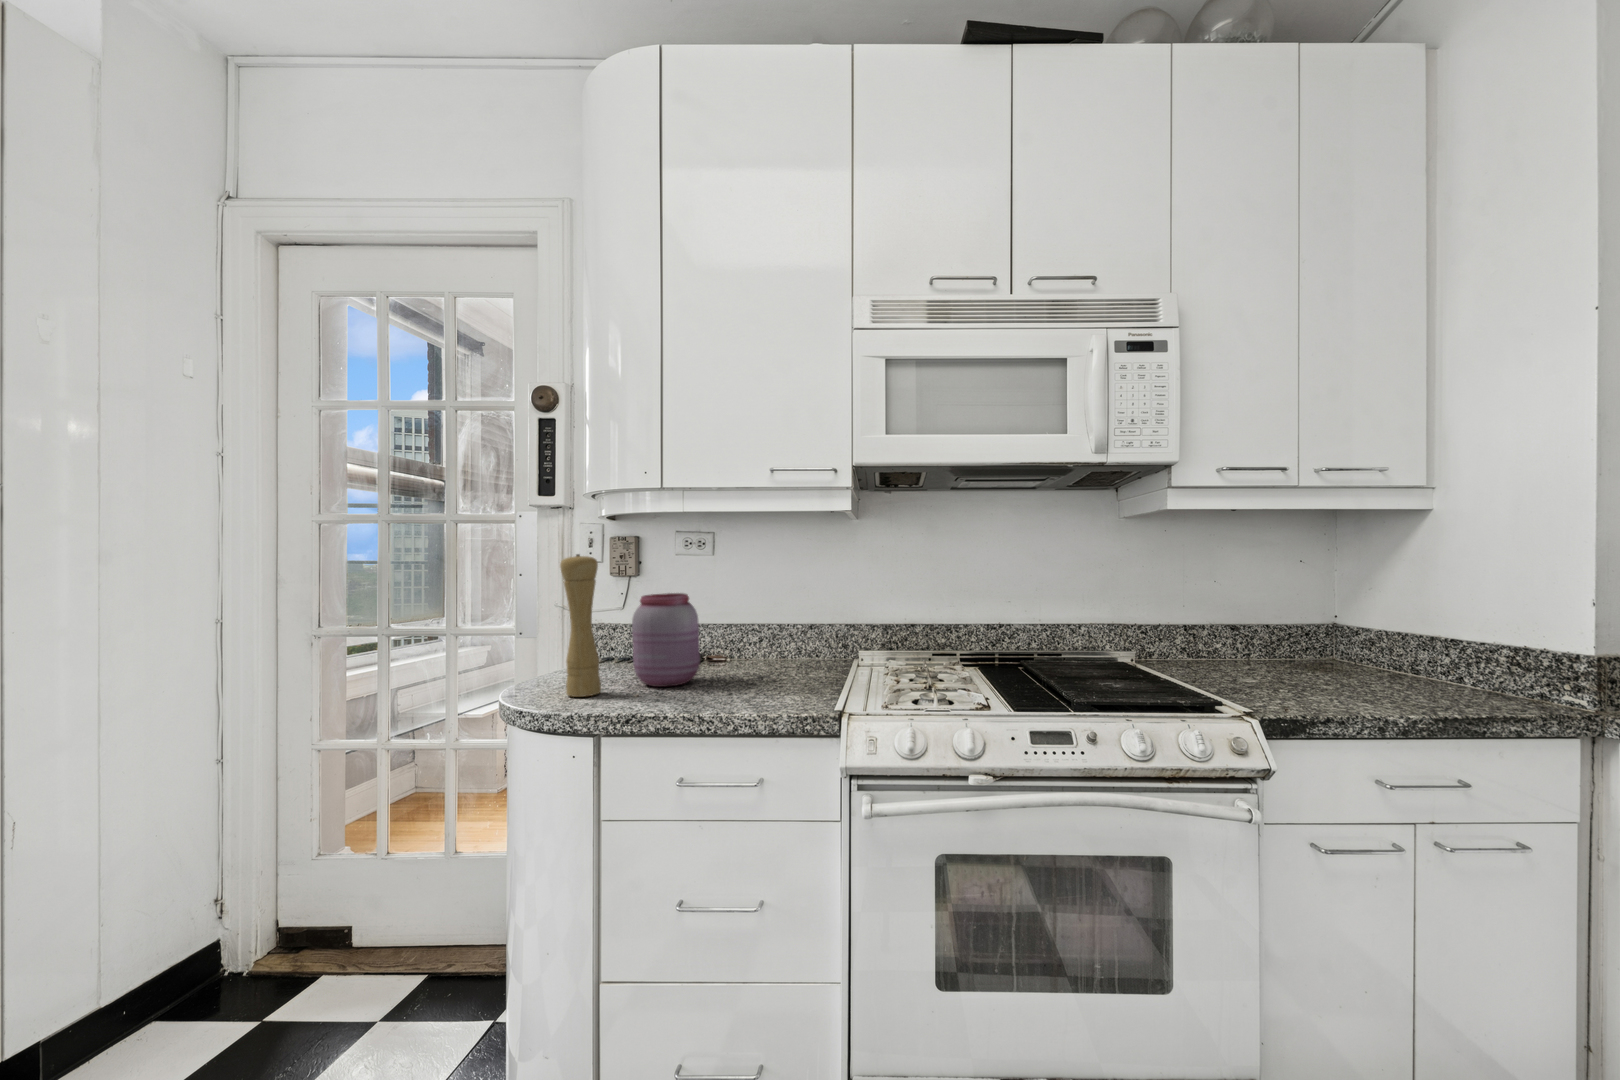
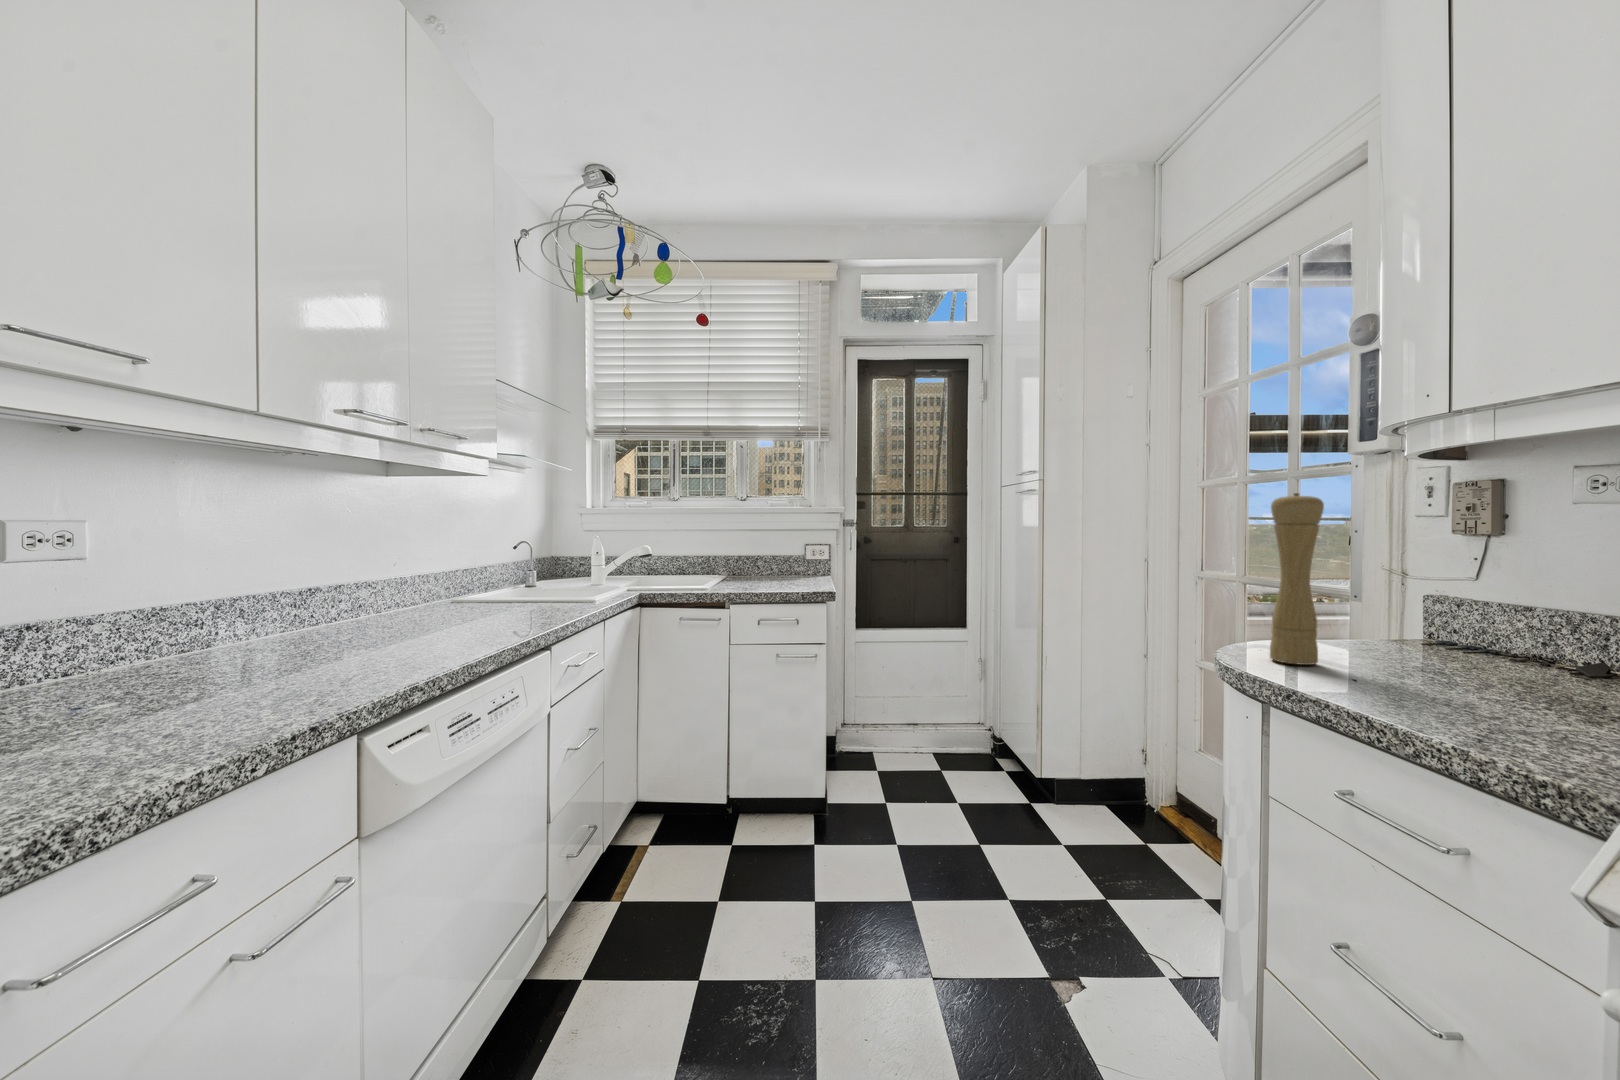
jar: present [632,593,700,687] -> none [1384,553,1513,686]

